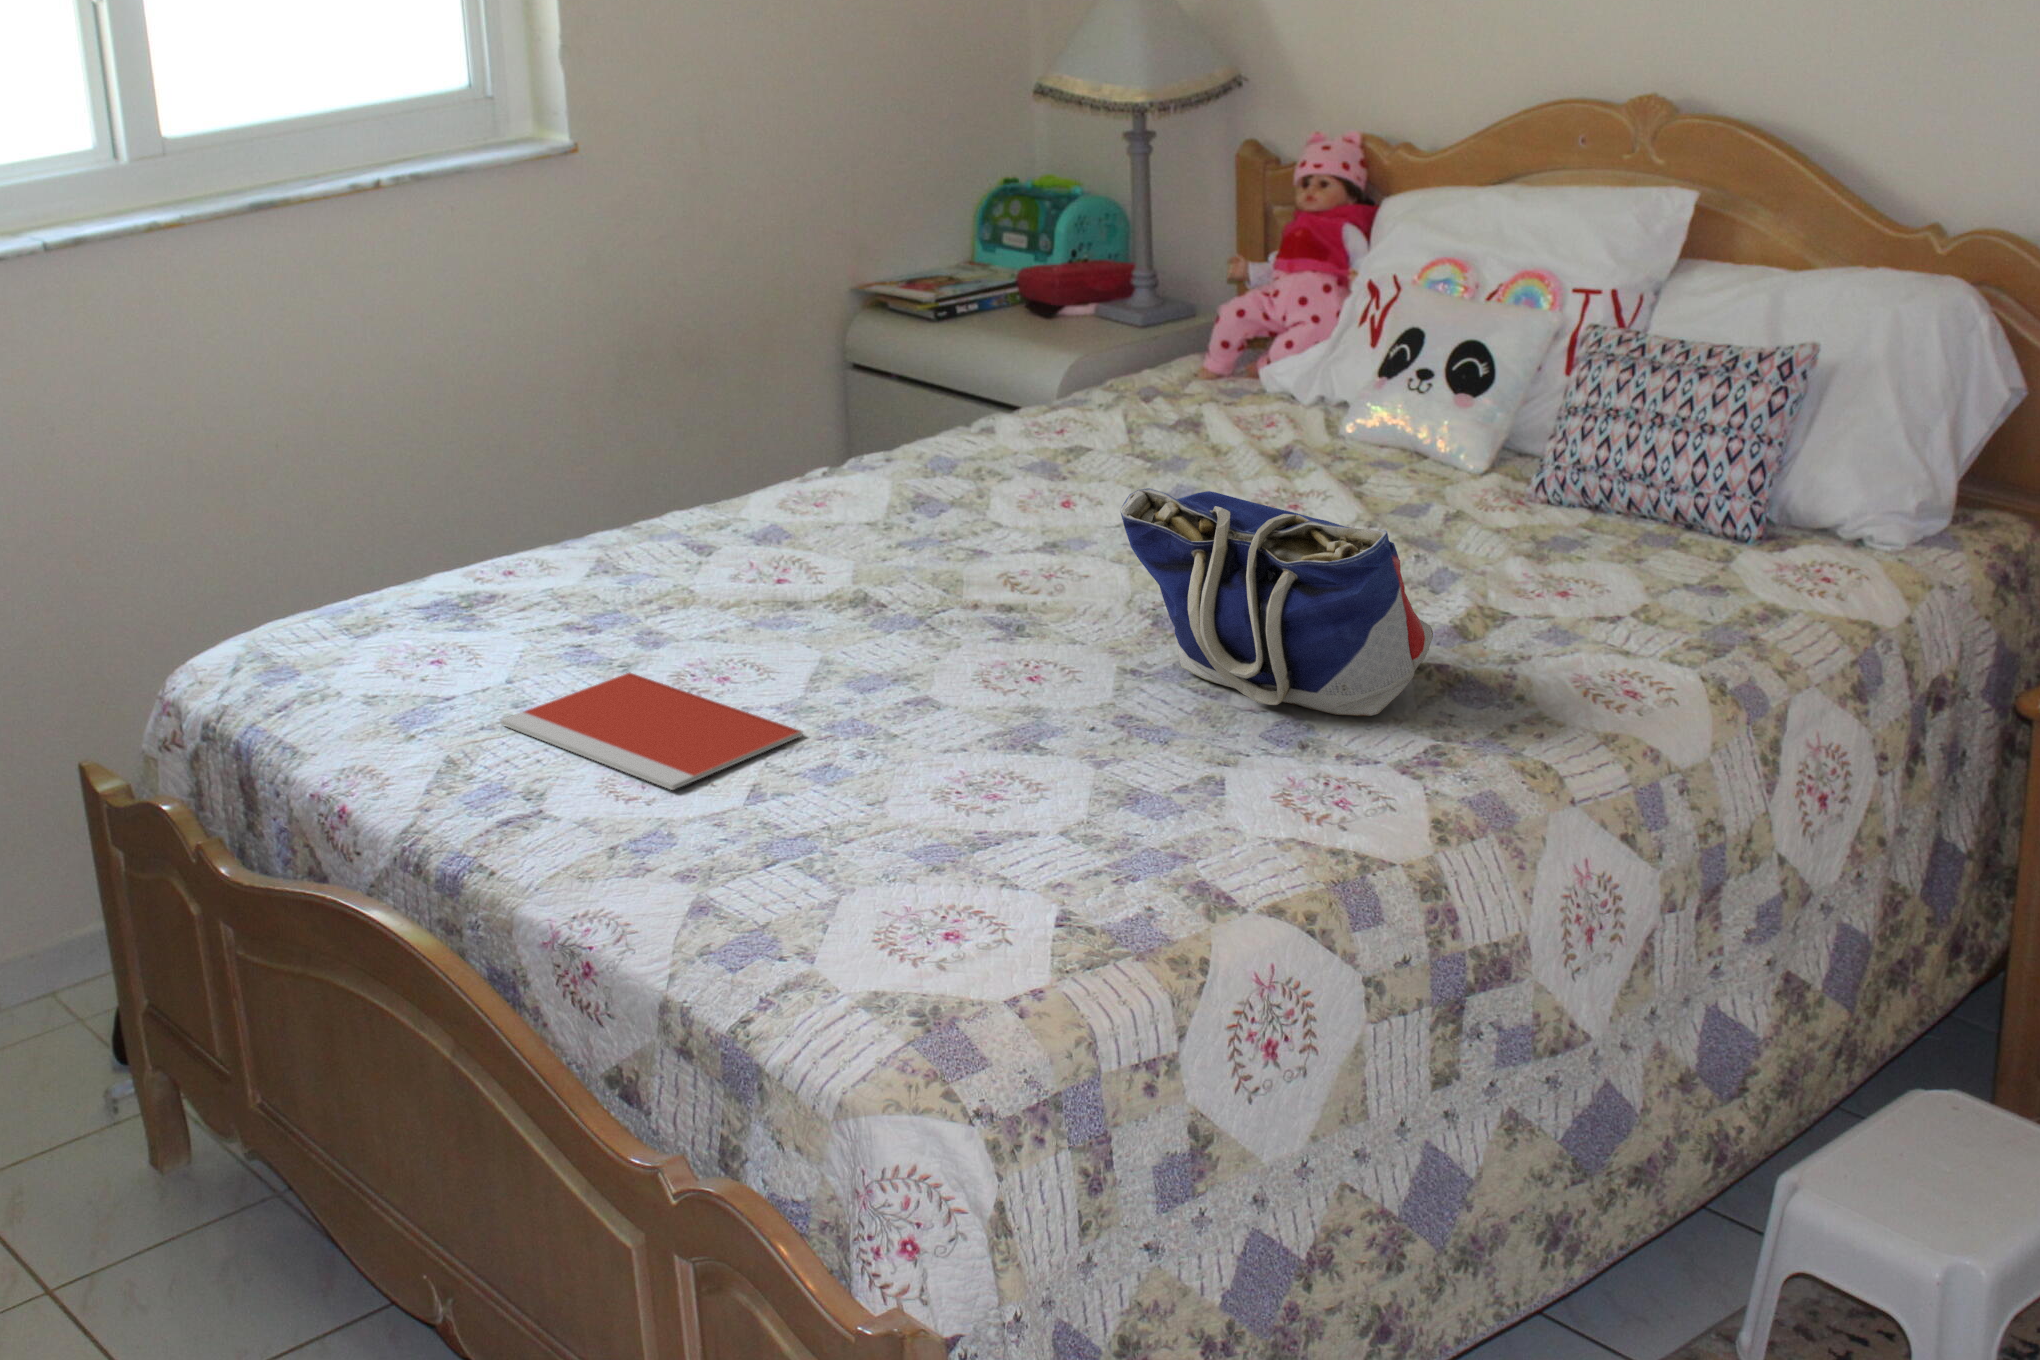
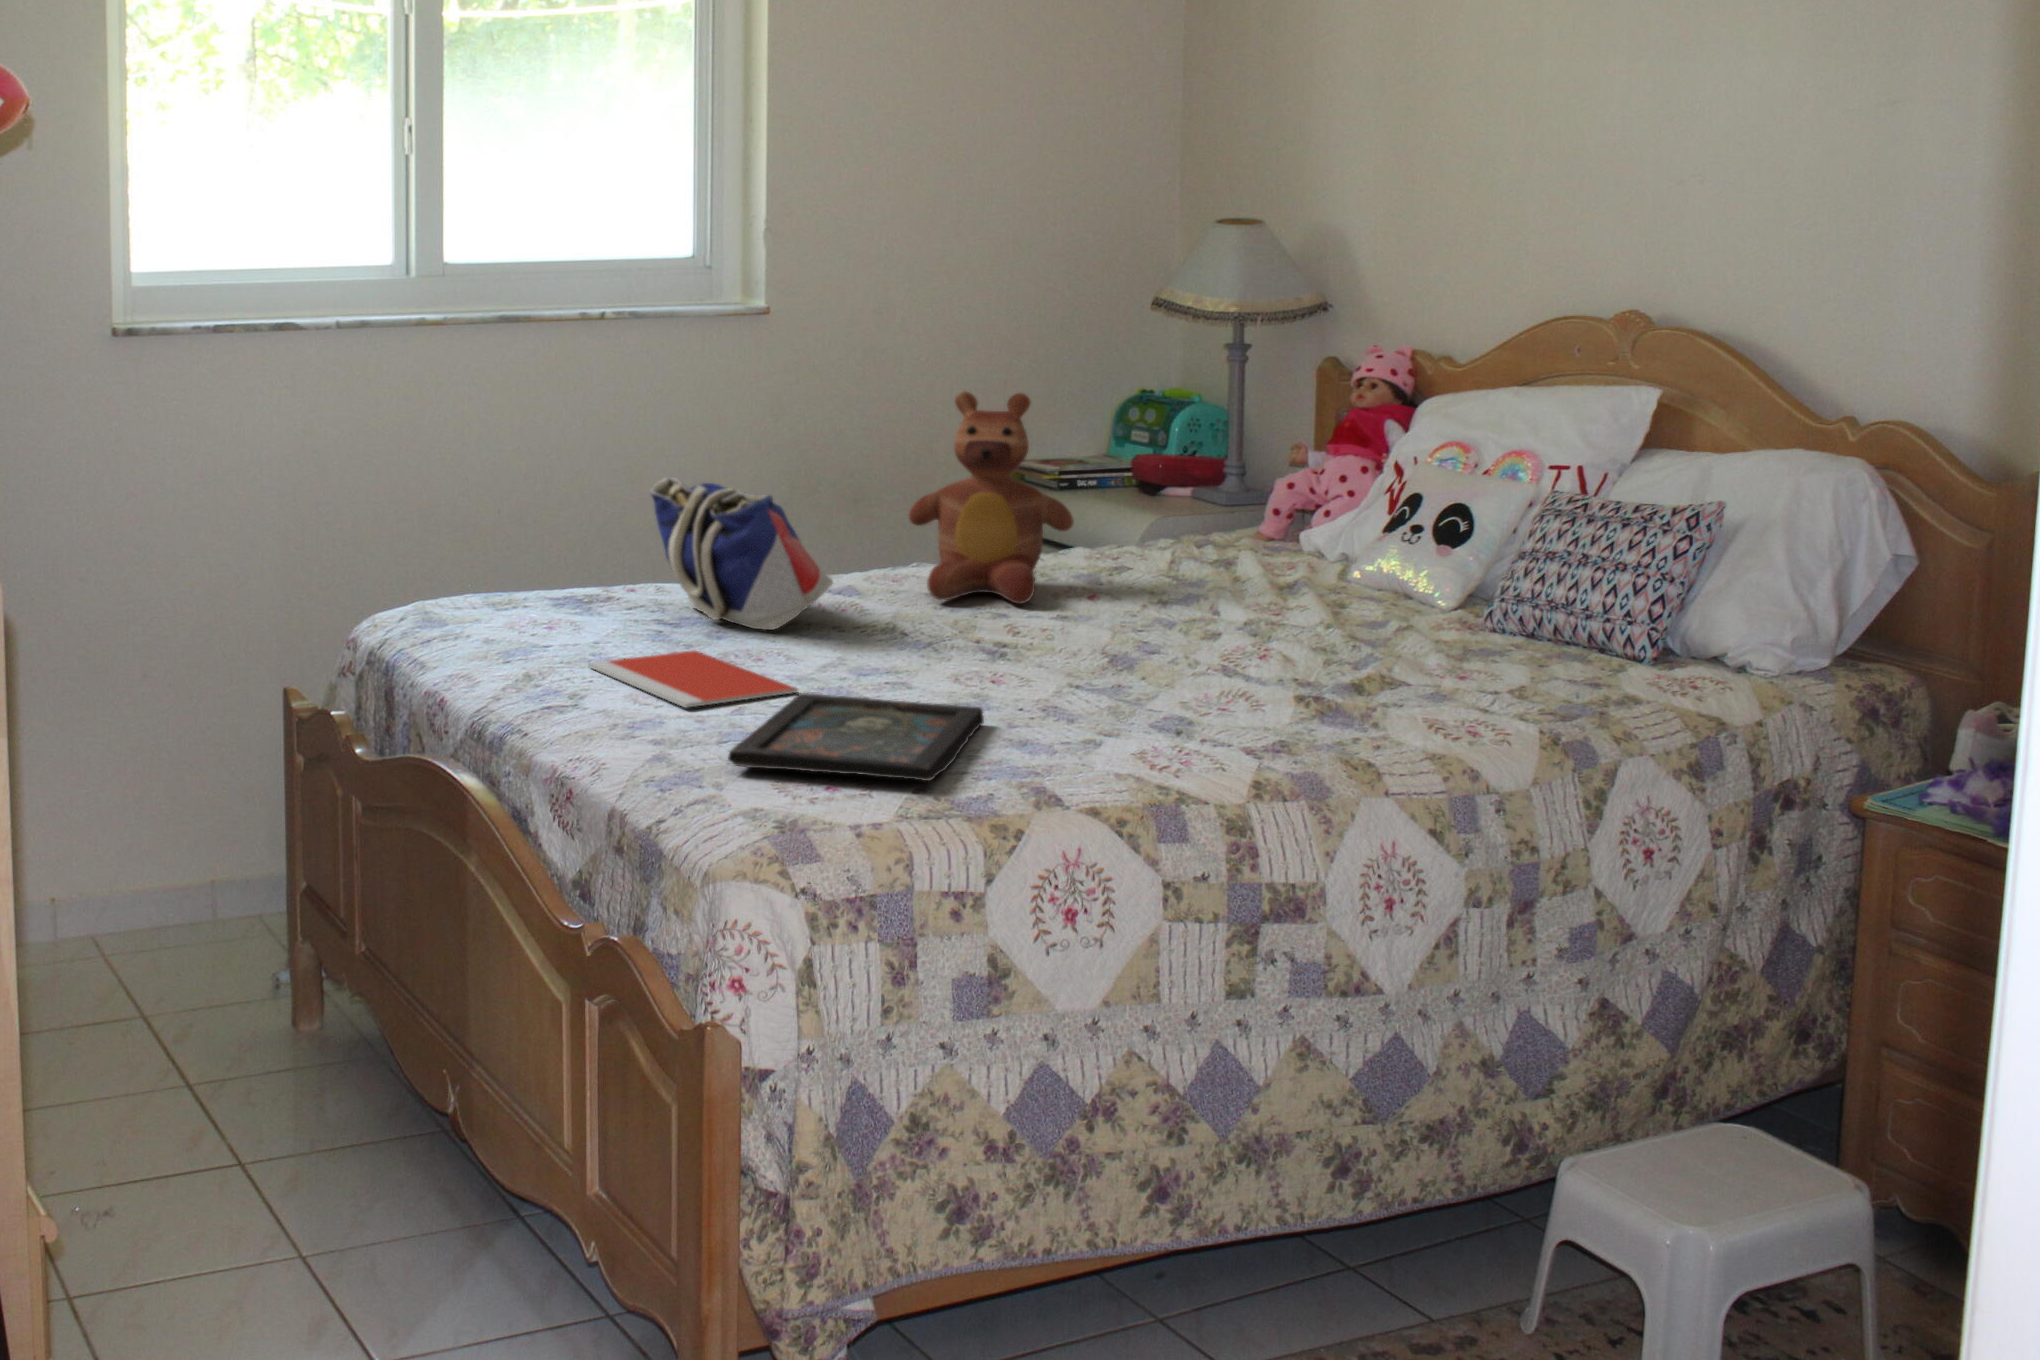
teddy bear: none [833,260,1041,536] -> present [909,392,1074,604]
tote bag: present [1120,488,1433,716] -> present [651,477,833,630]
tray: none [790,743,1070,902] -> present [728,693,984,781]

